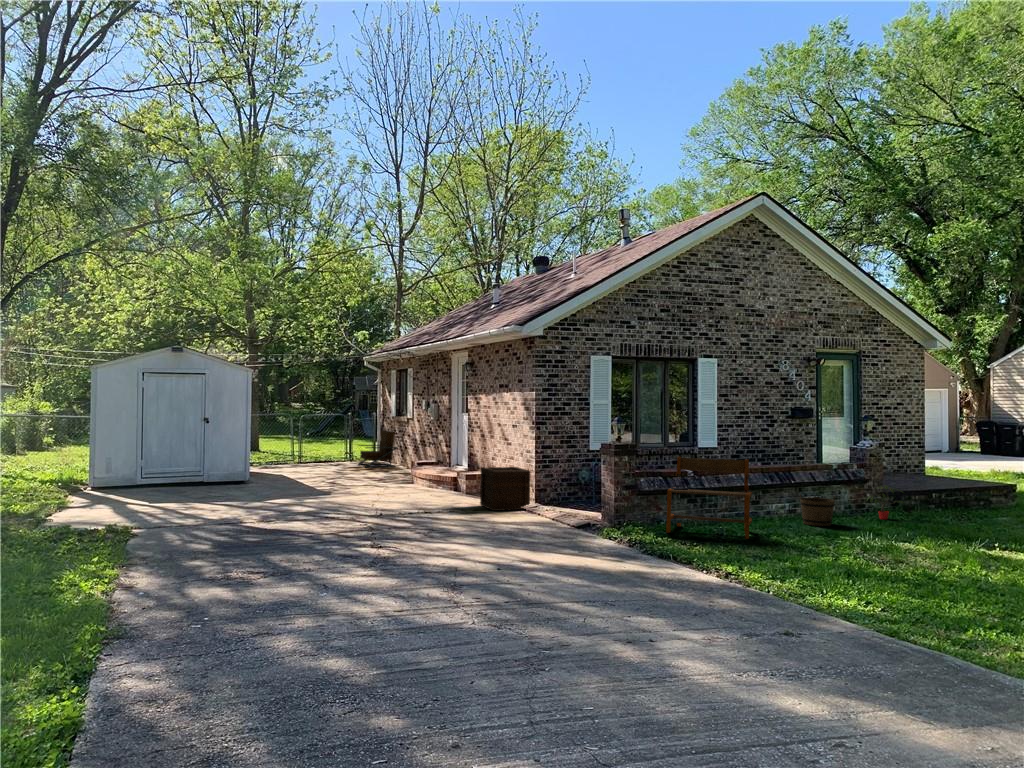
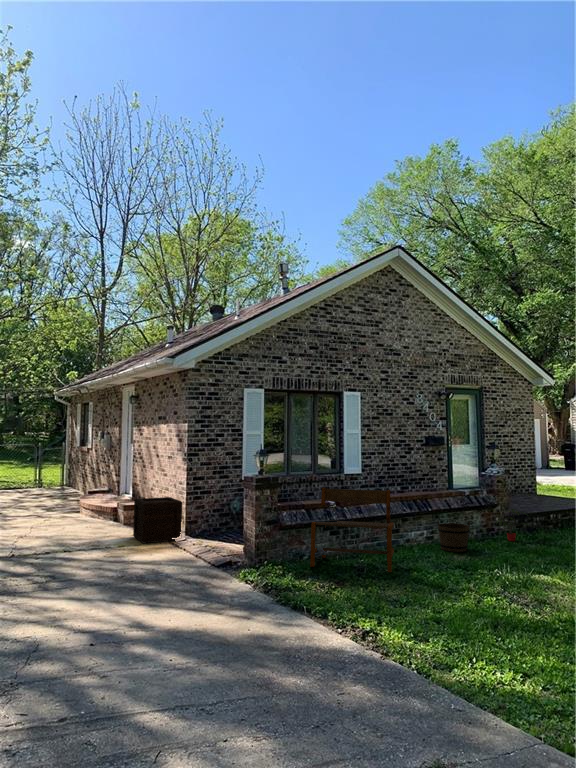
lounge chair: present [359,430,398,468] -> none [42,459,79,494]

